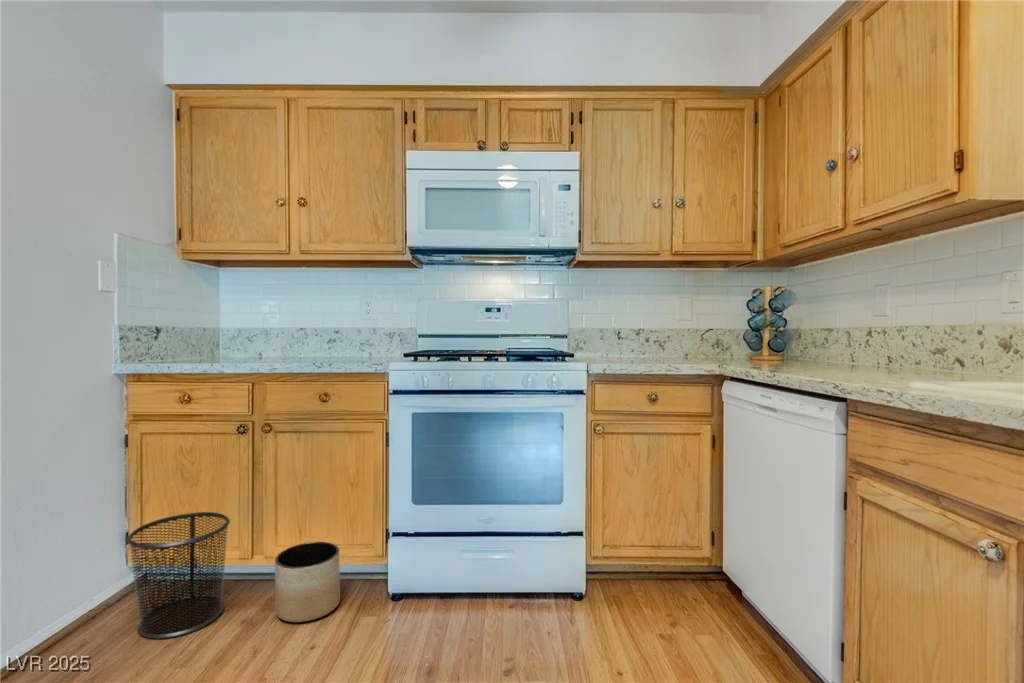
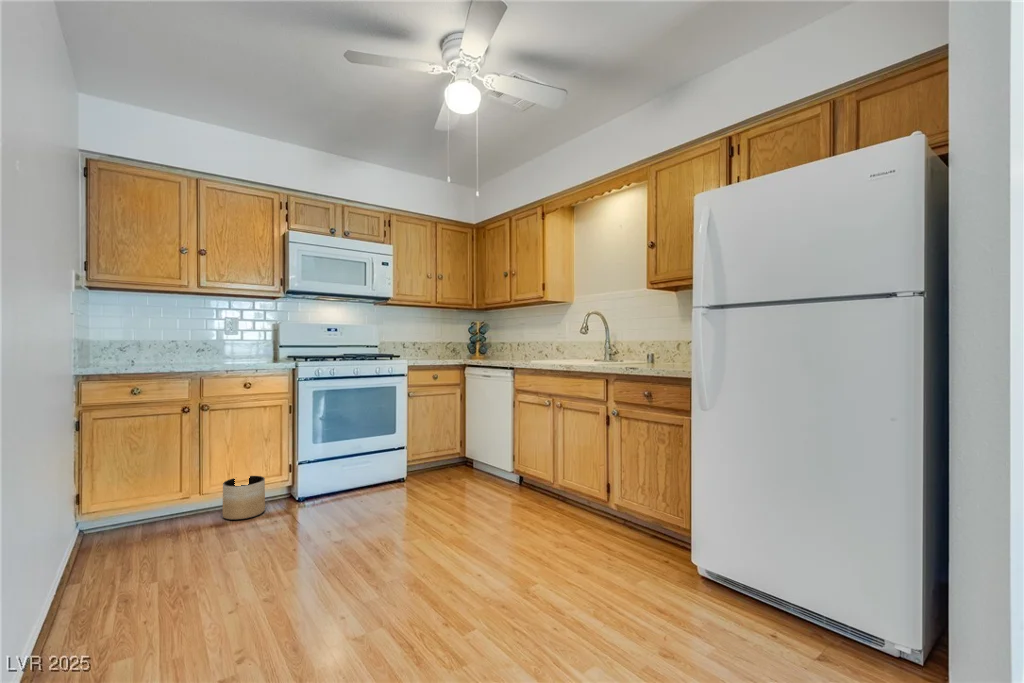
waste bin: present [127,512,230,639] -> none [119,466,190,544]

